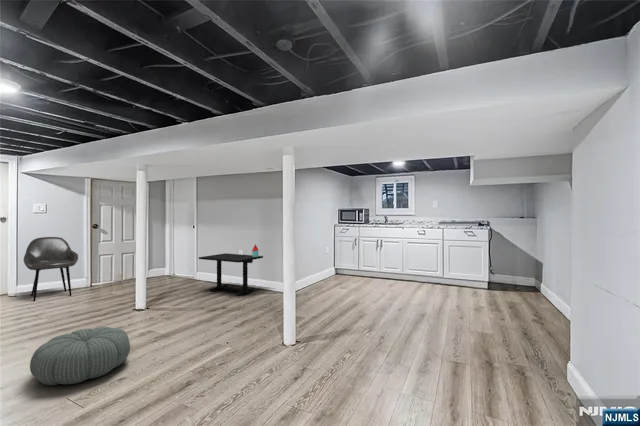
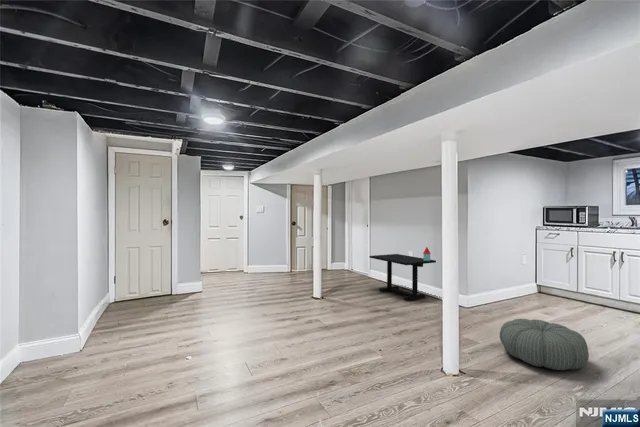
armchair: present [23,237,78,301] -> none [247,230,280,279]
pouf: present [30,327,130,385] -> present [500,319,589,370]

